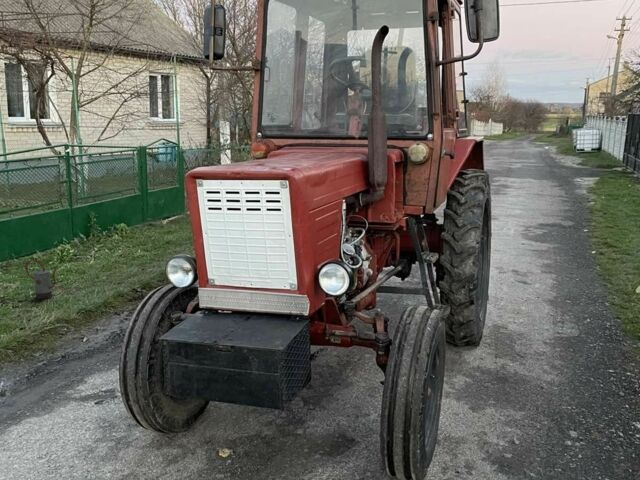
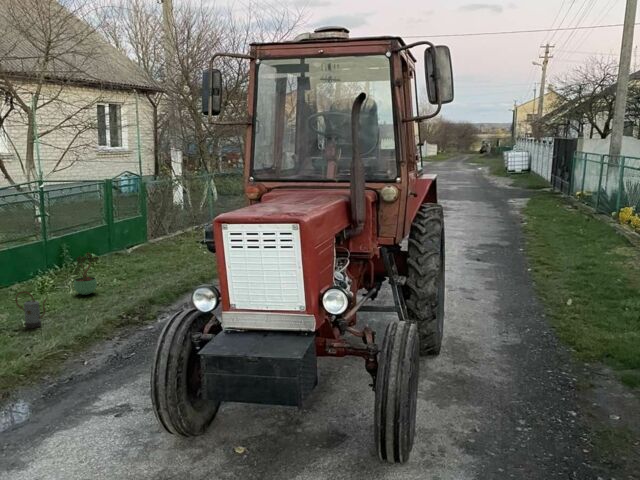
potted plant: none [96,221,123,265] -> present [74,252,99,295]

